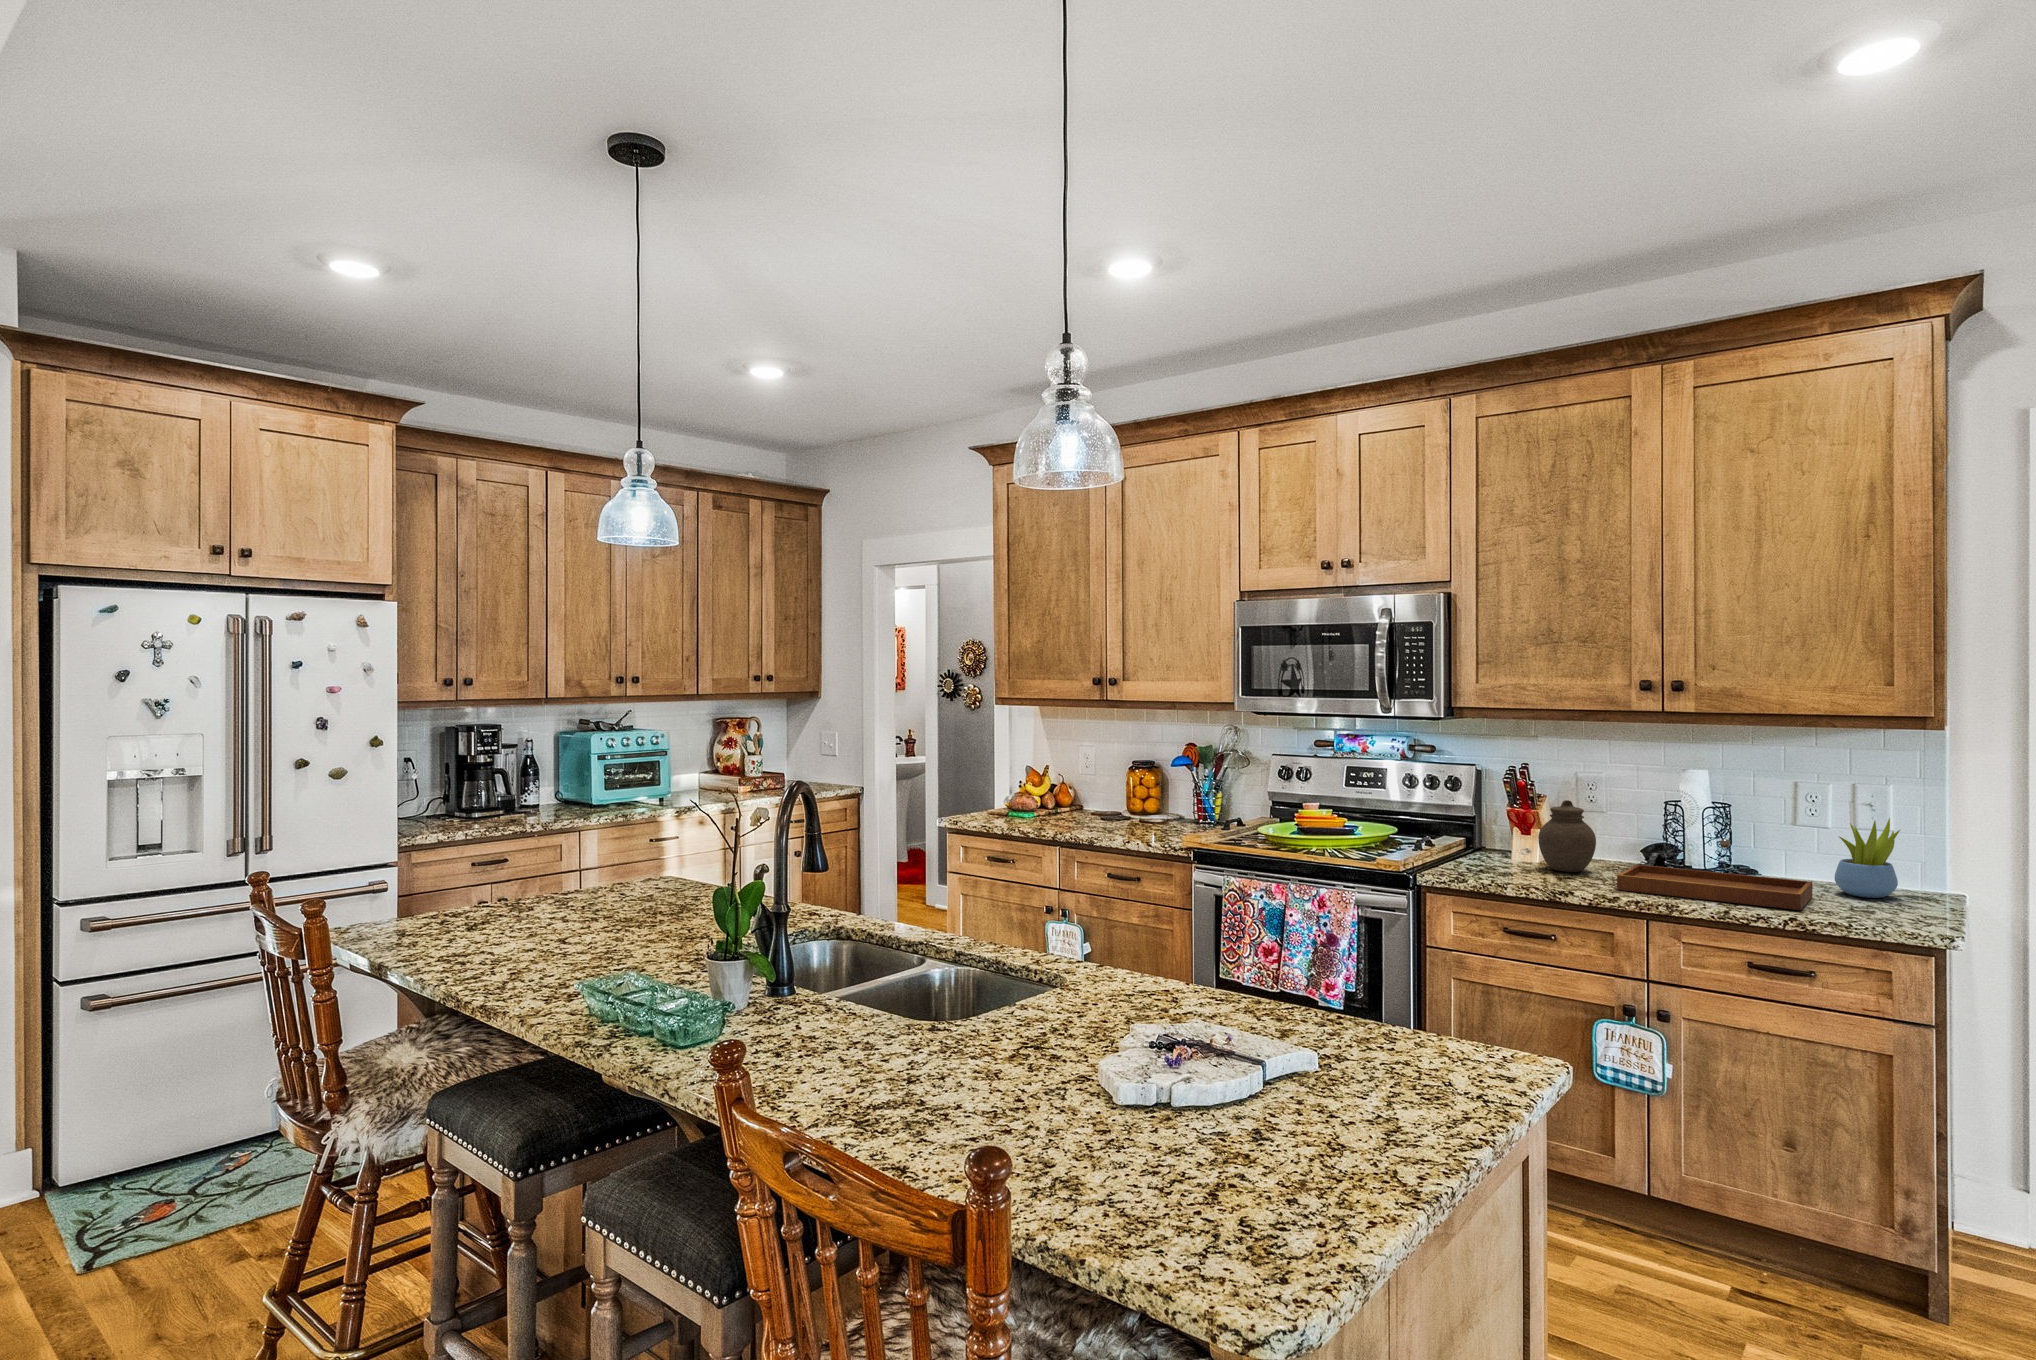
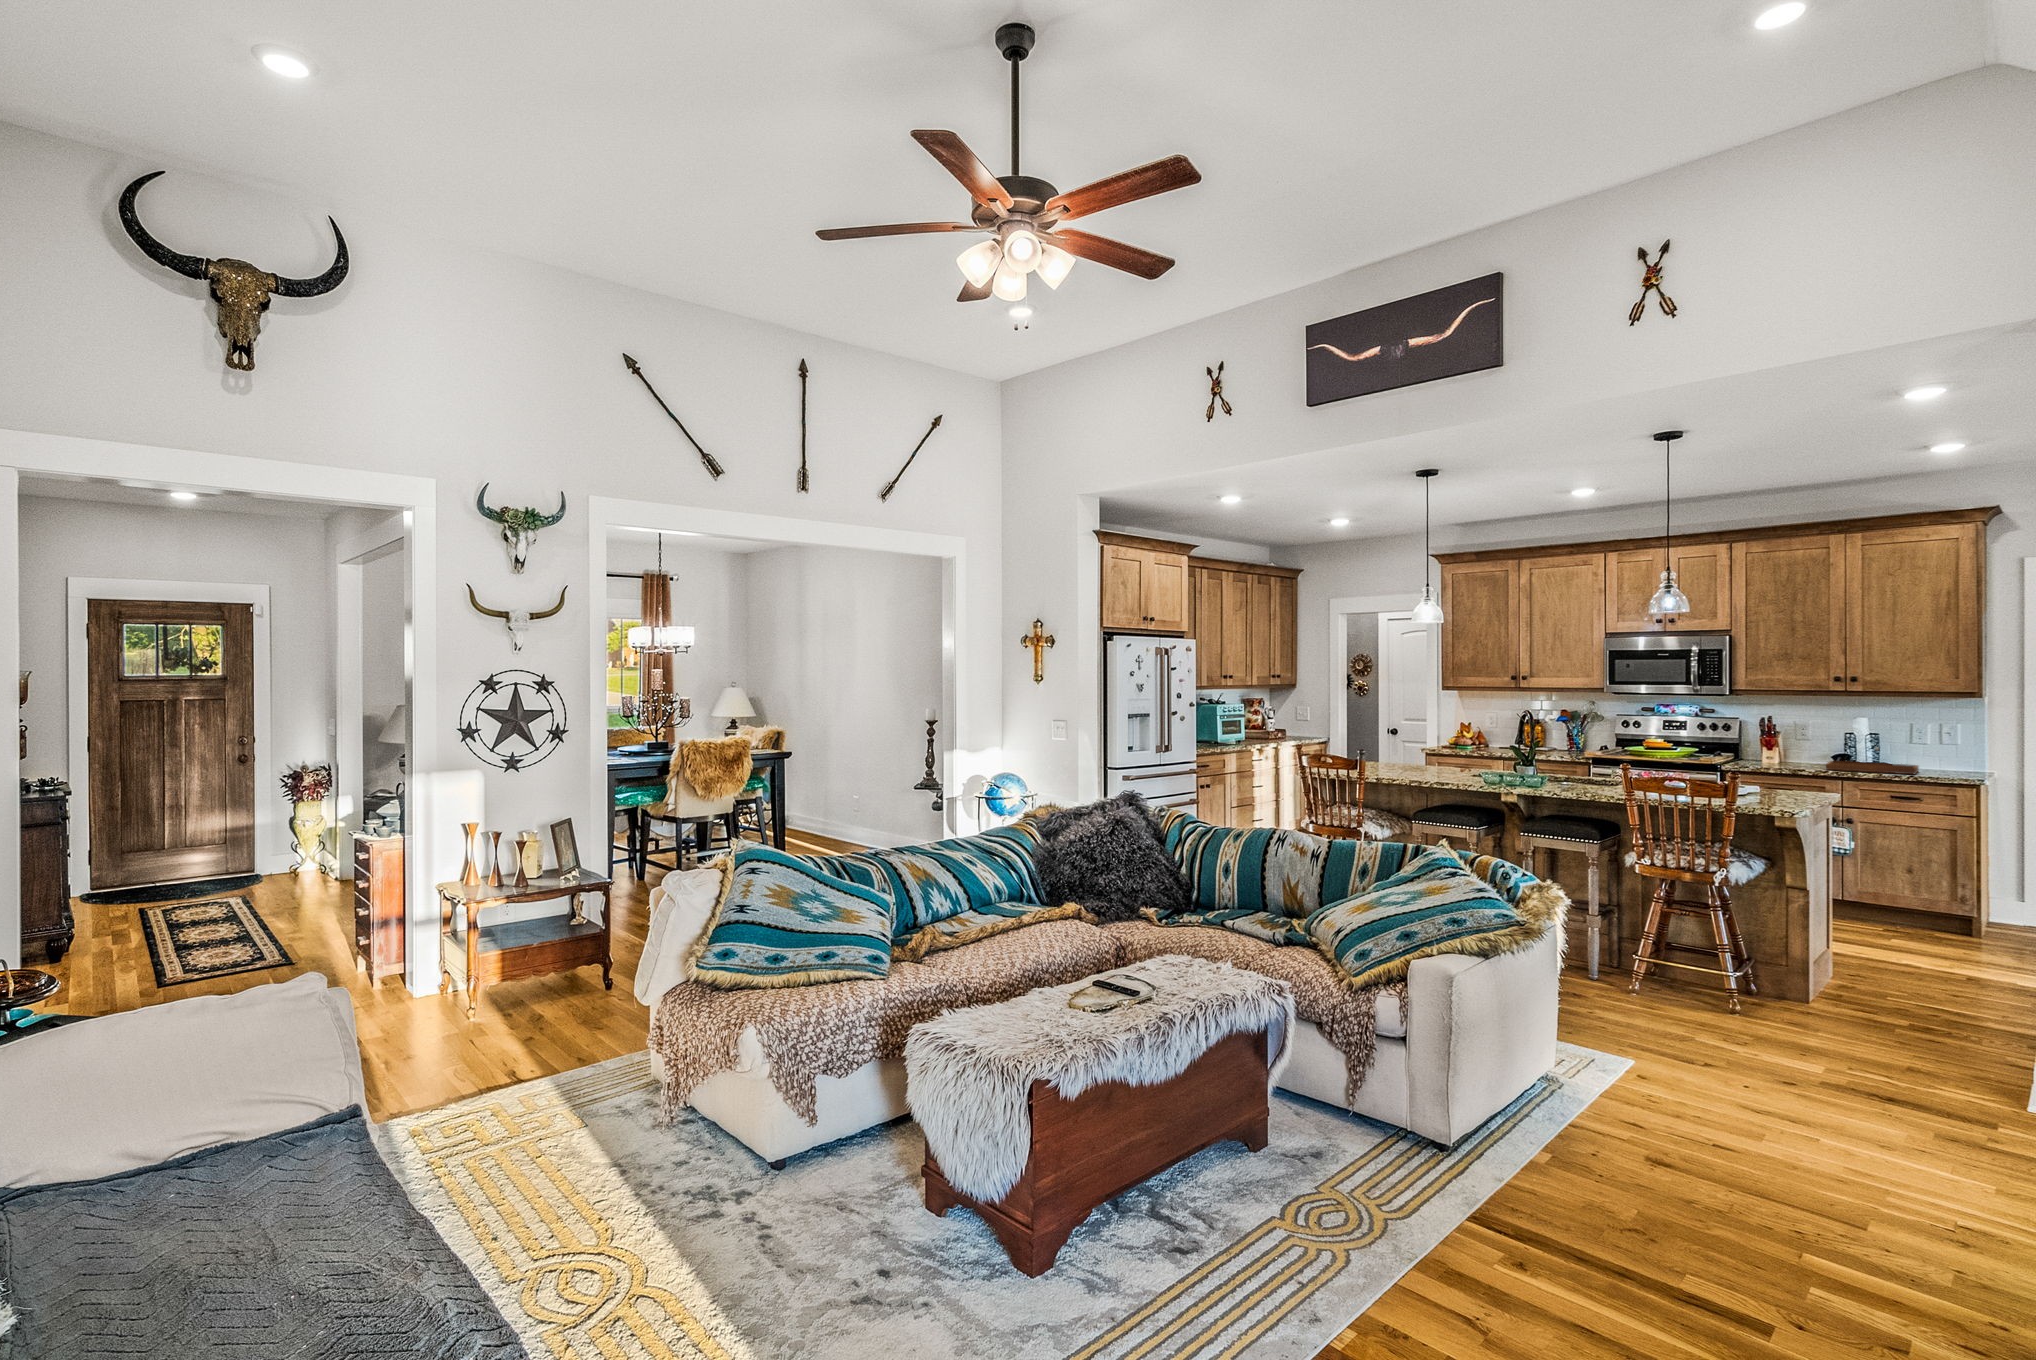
jar: present [1538,800,1596,872] -> none [1780,733,1810,765]
succulent plant: present [1835,818,1900,898] -> none [1928,737,1960,772]

